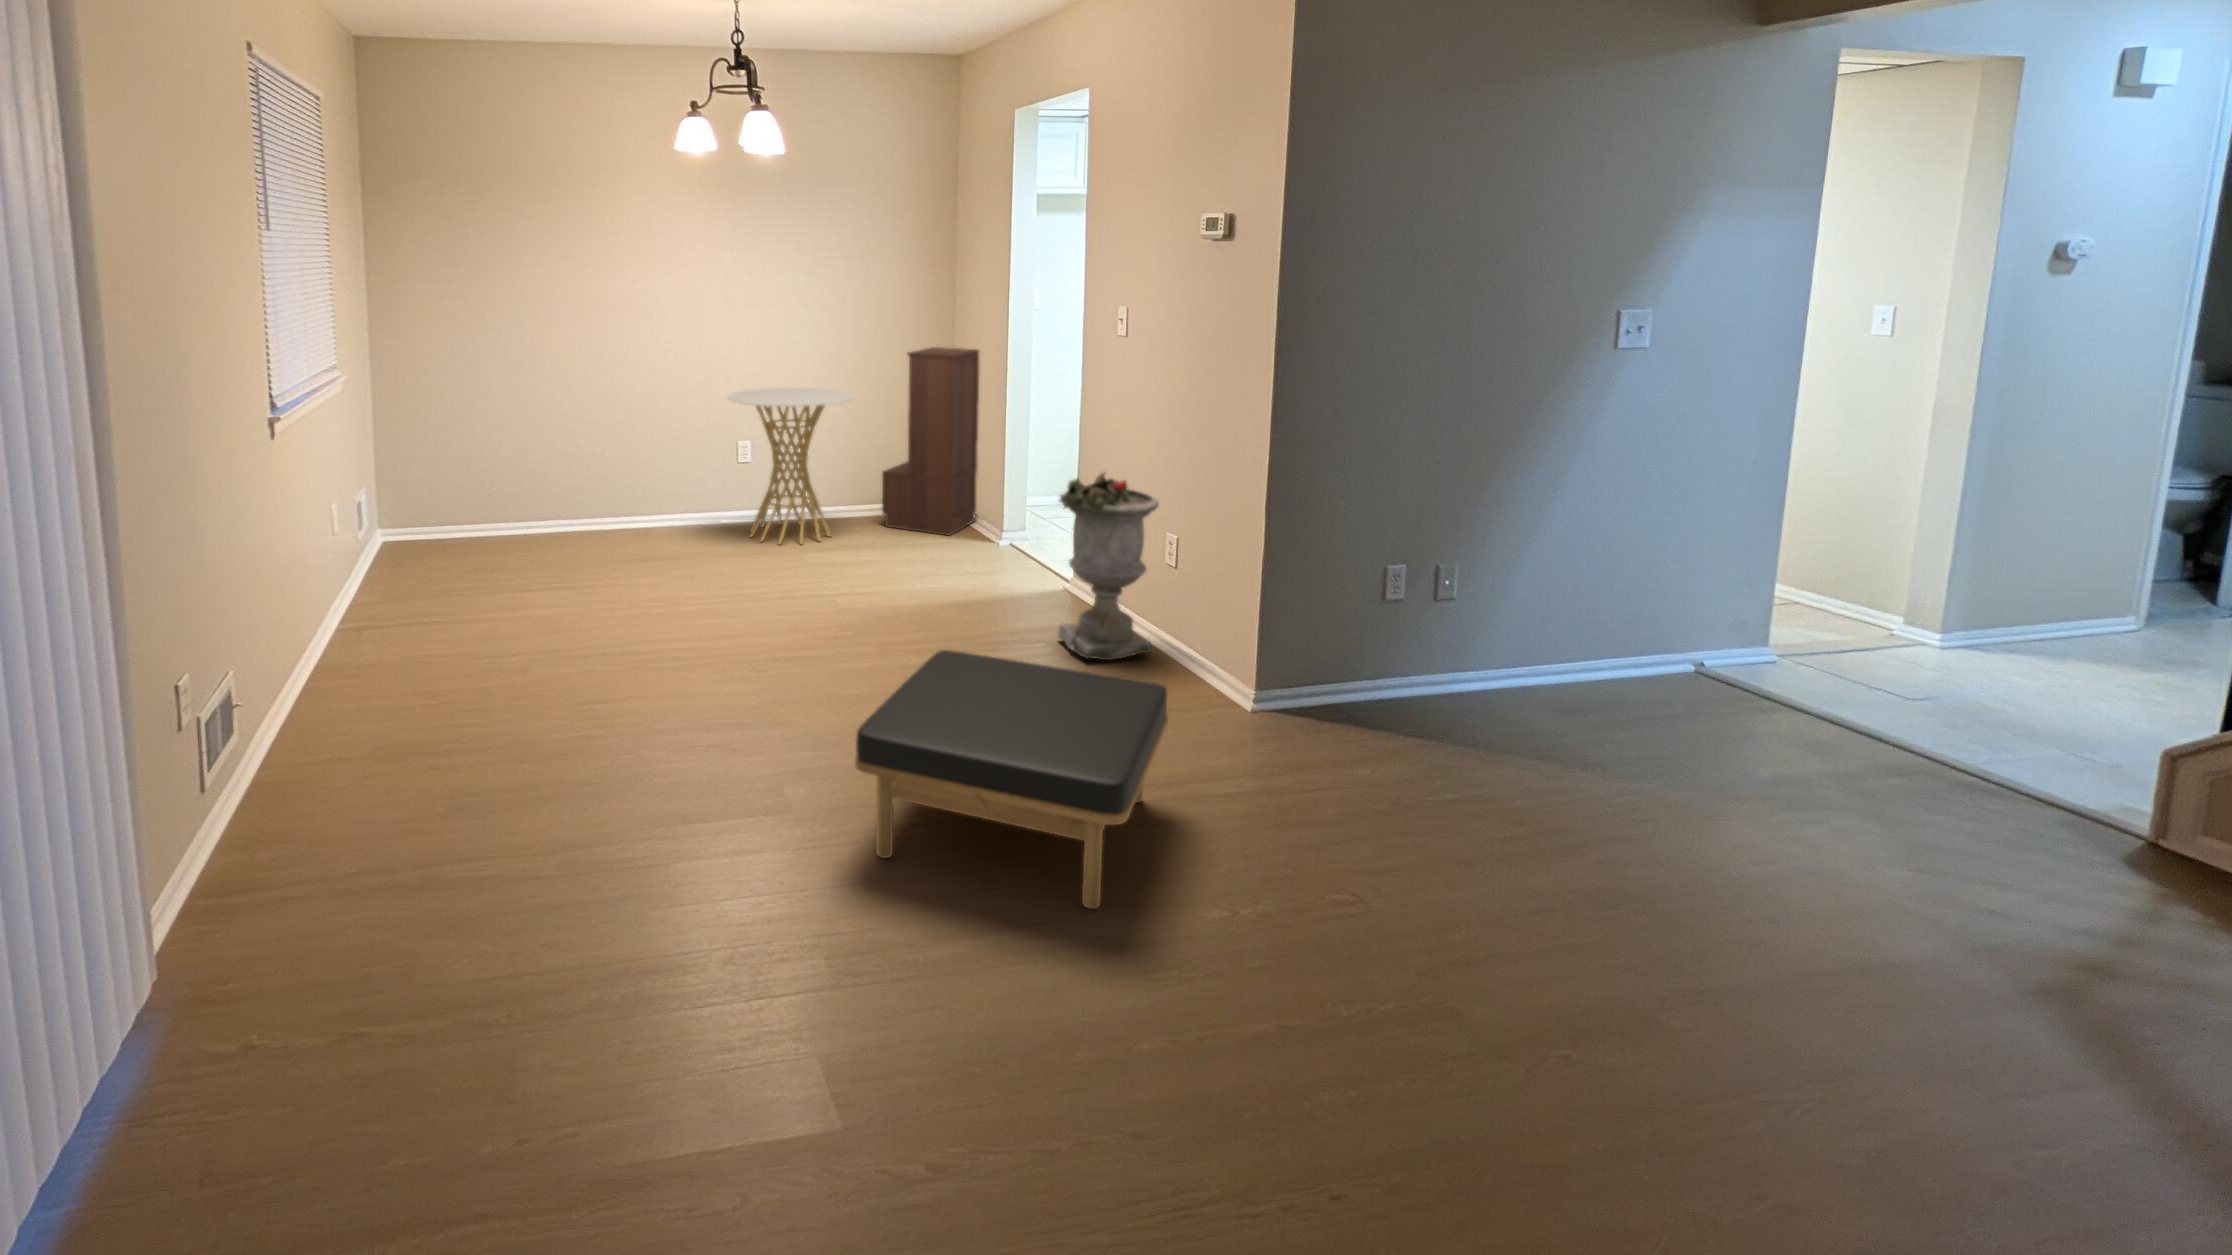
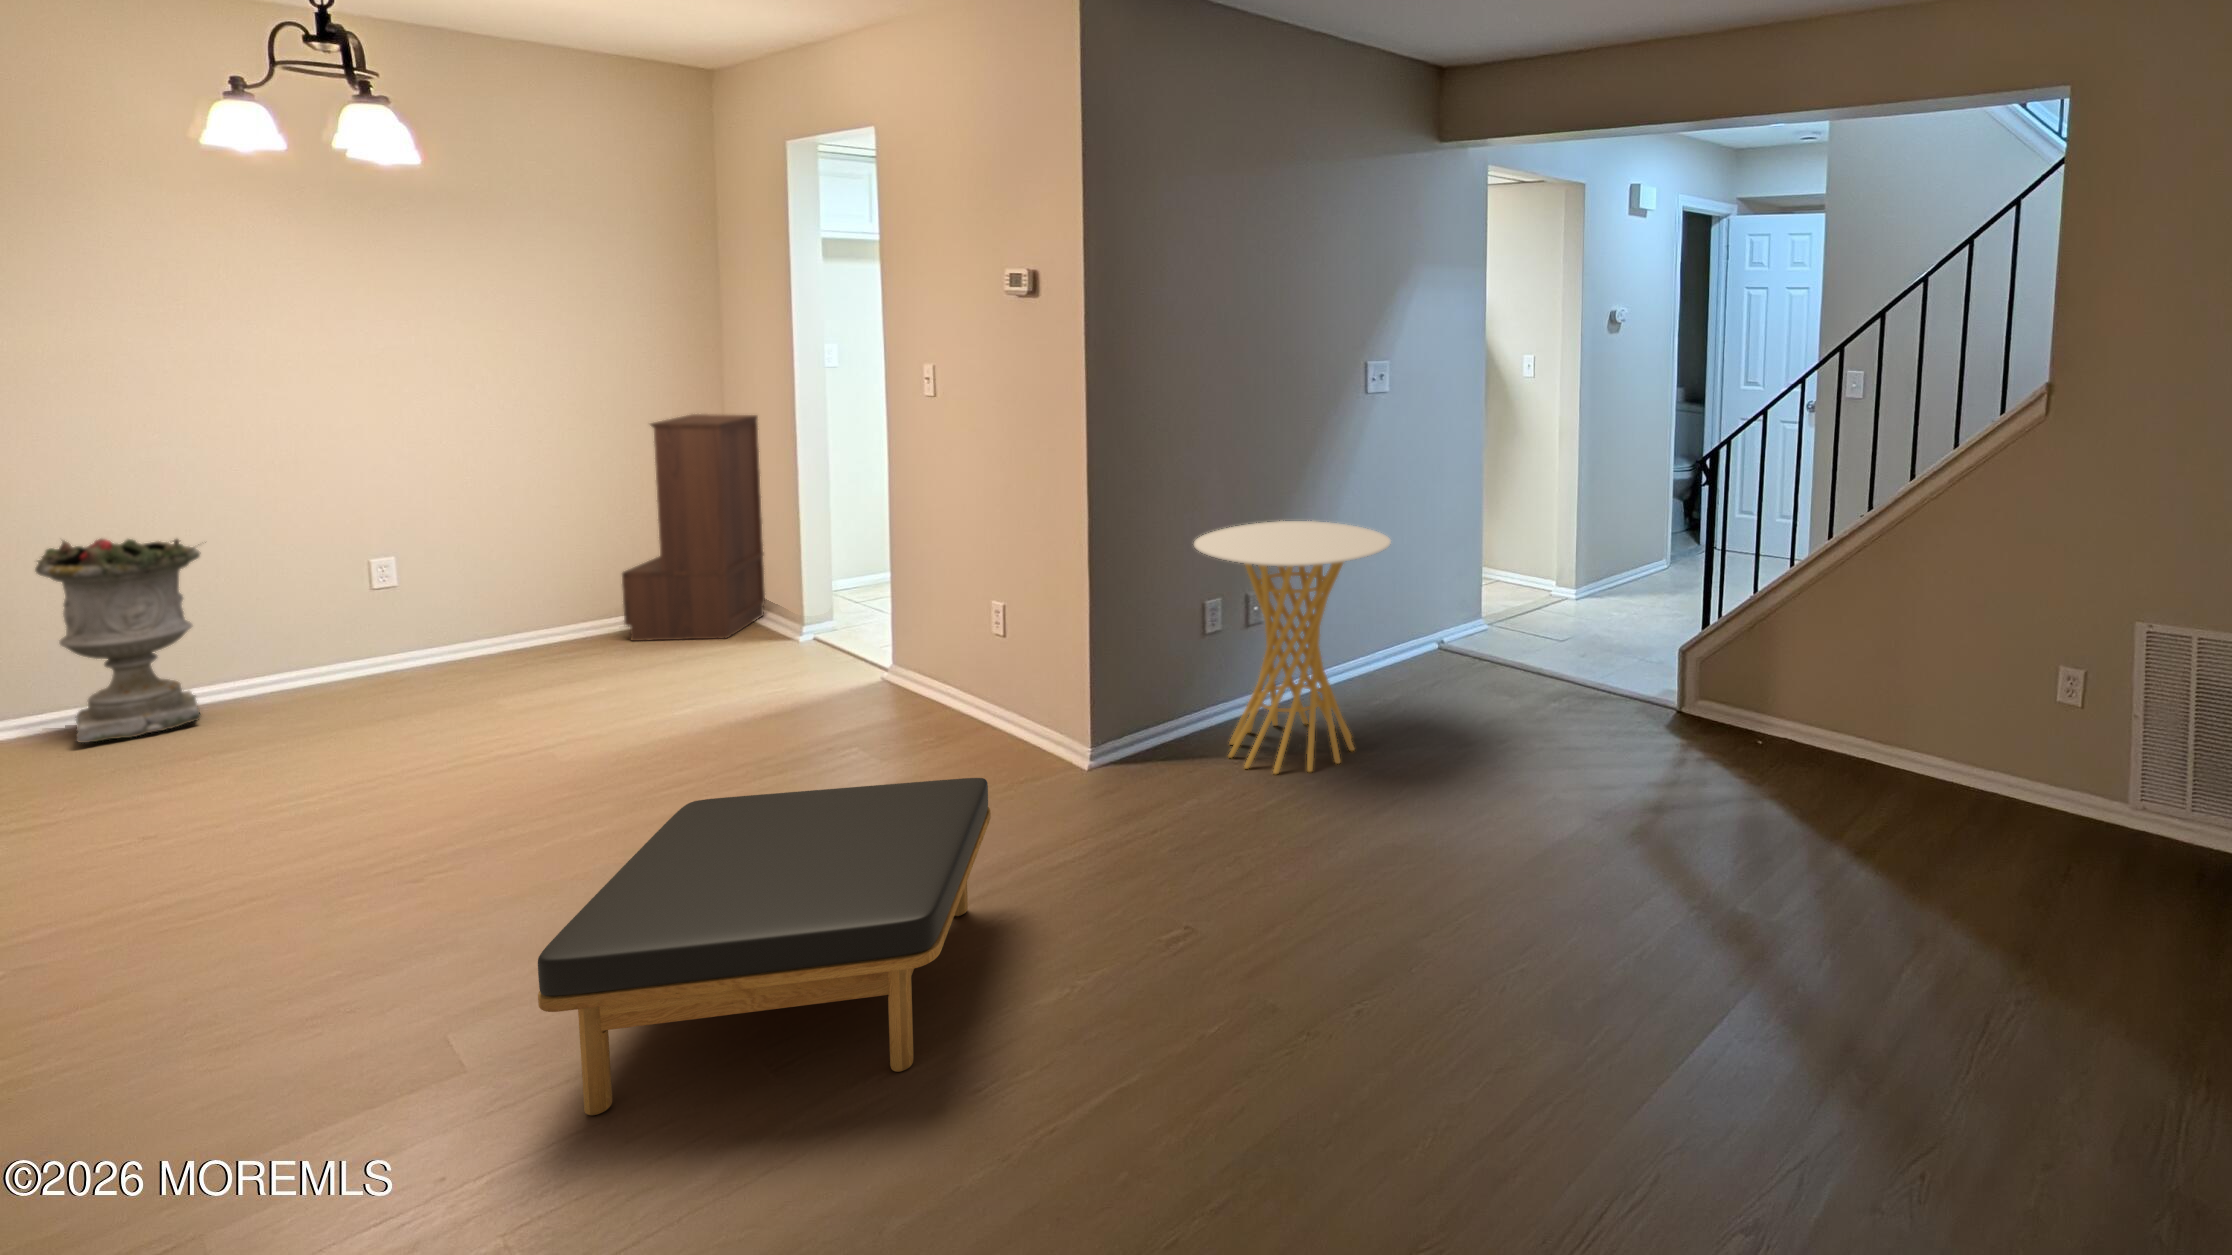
side table: present [728,388,852,544] -> present [1194,521,1391,774]
planter: present [1058,473,1159,660] -> present [35,539,201,743]

